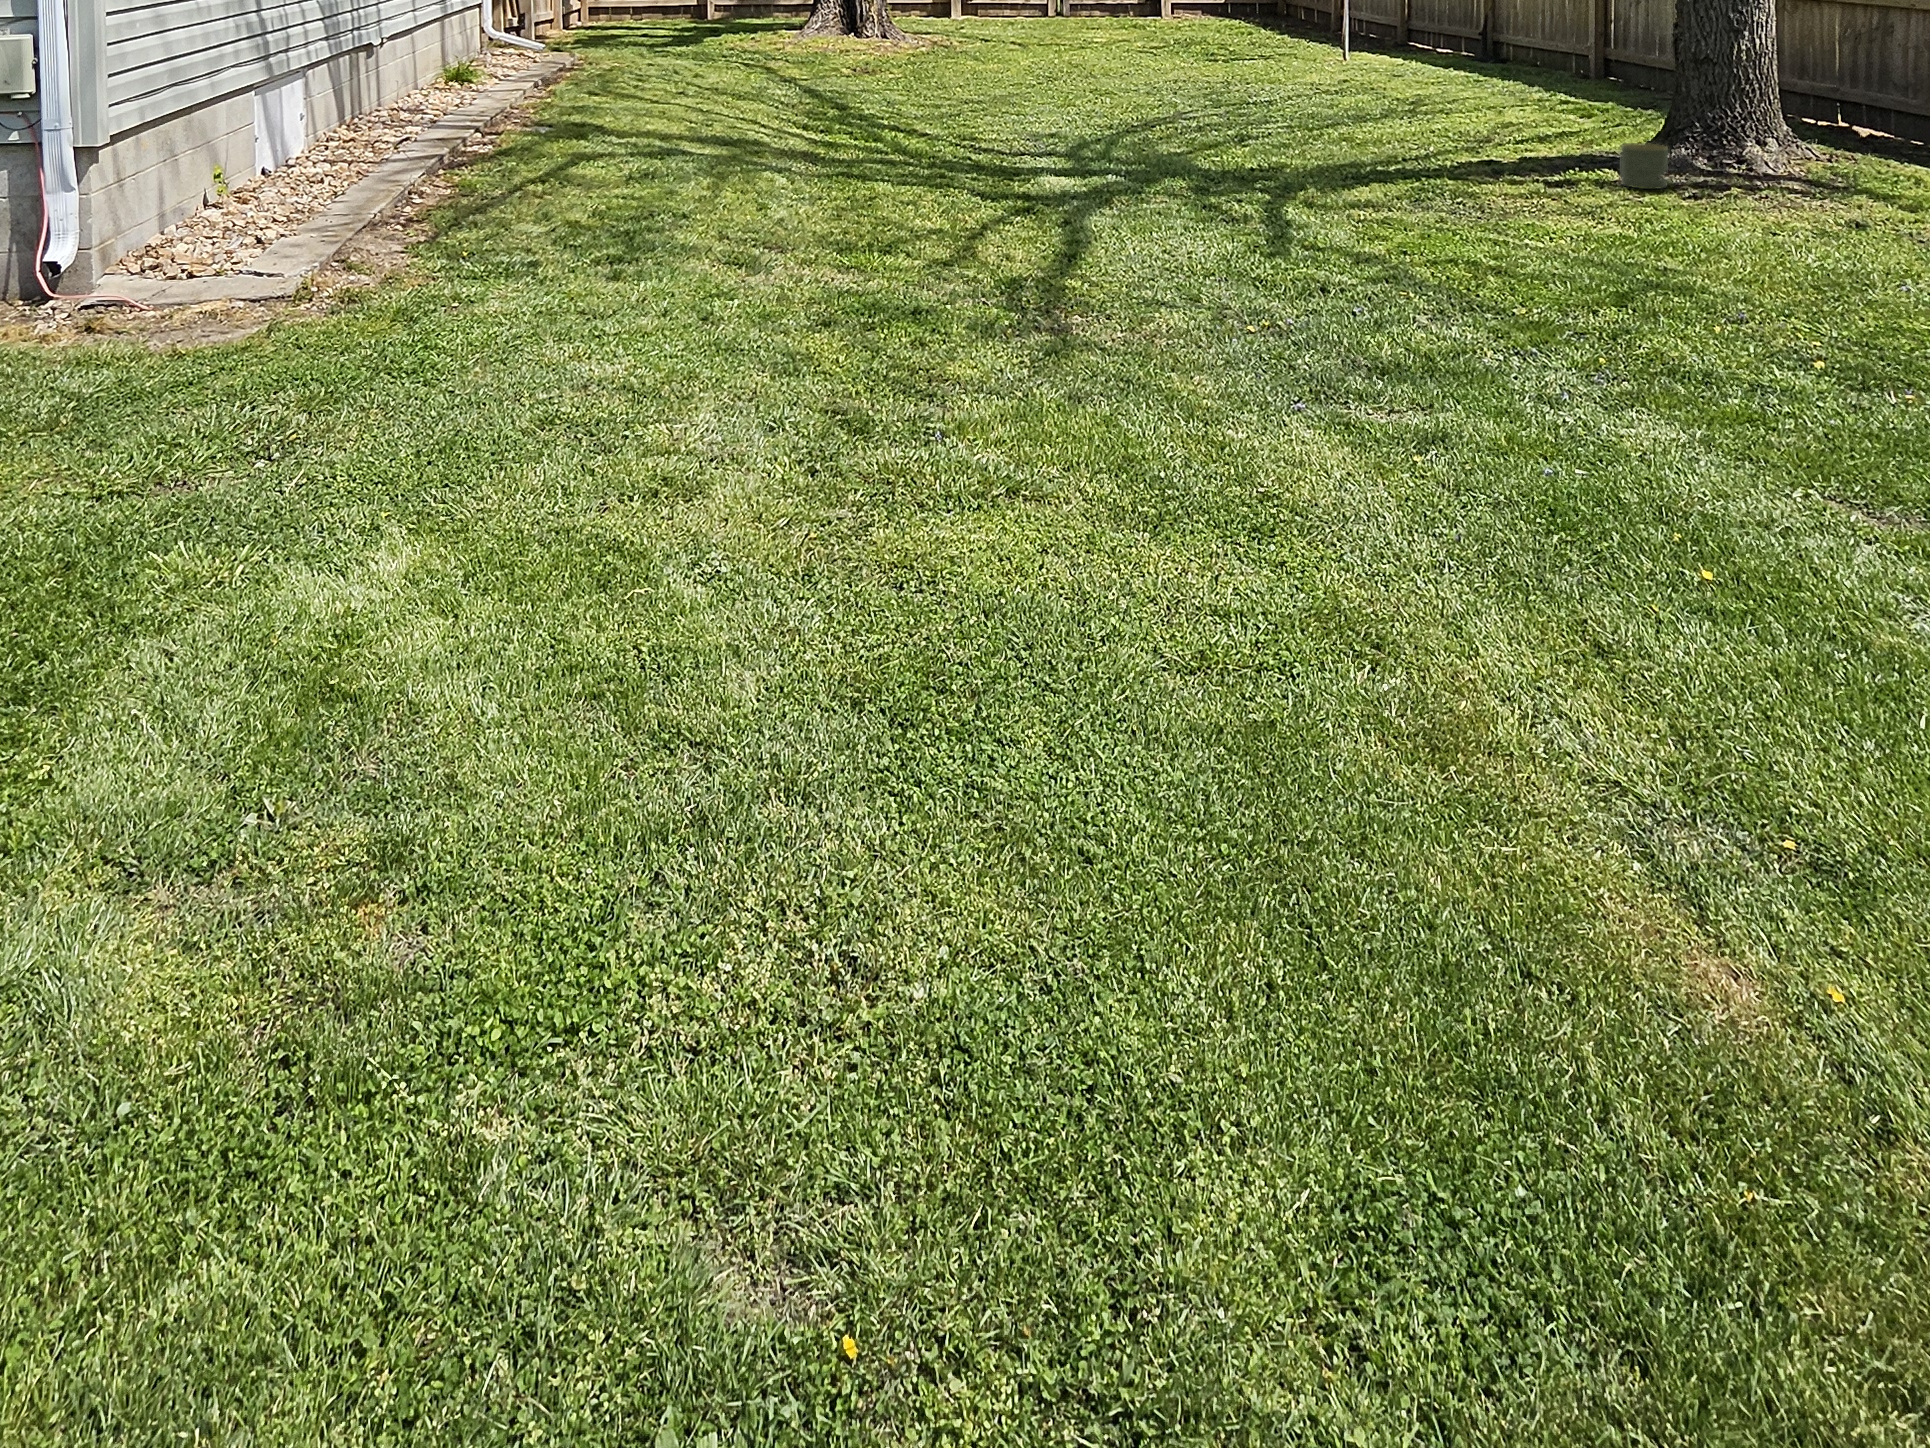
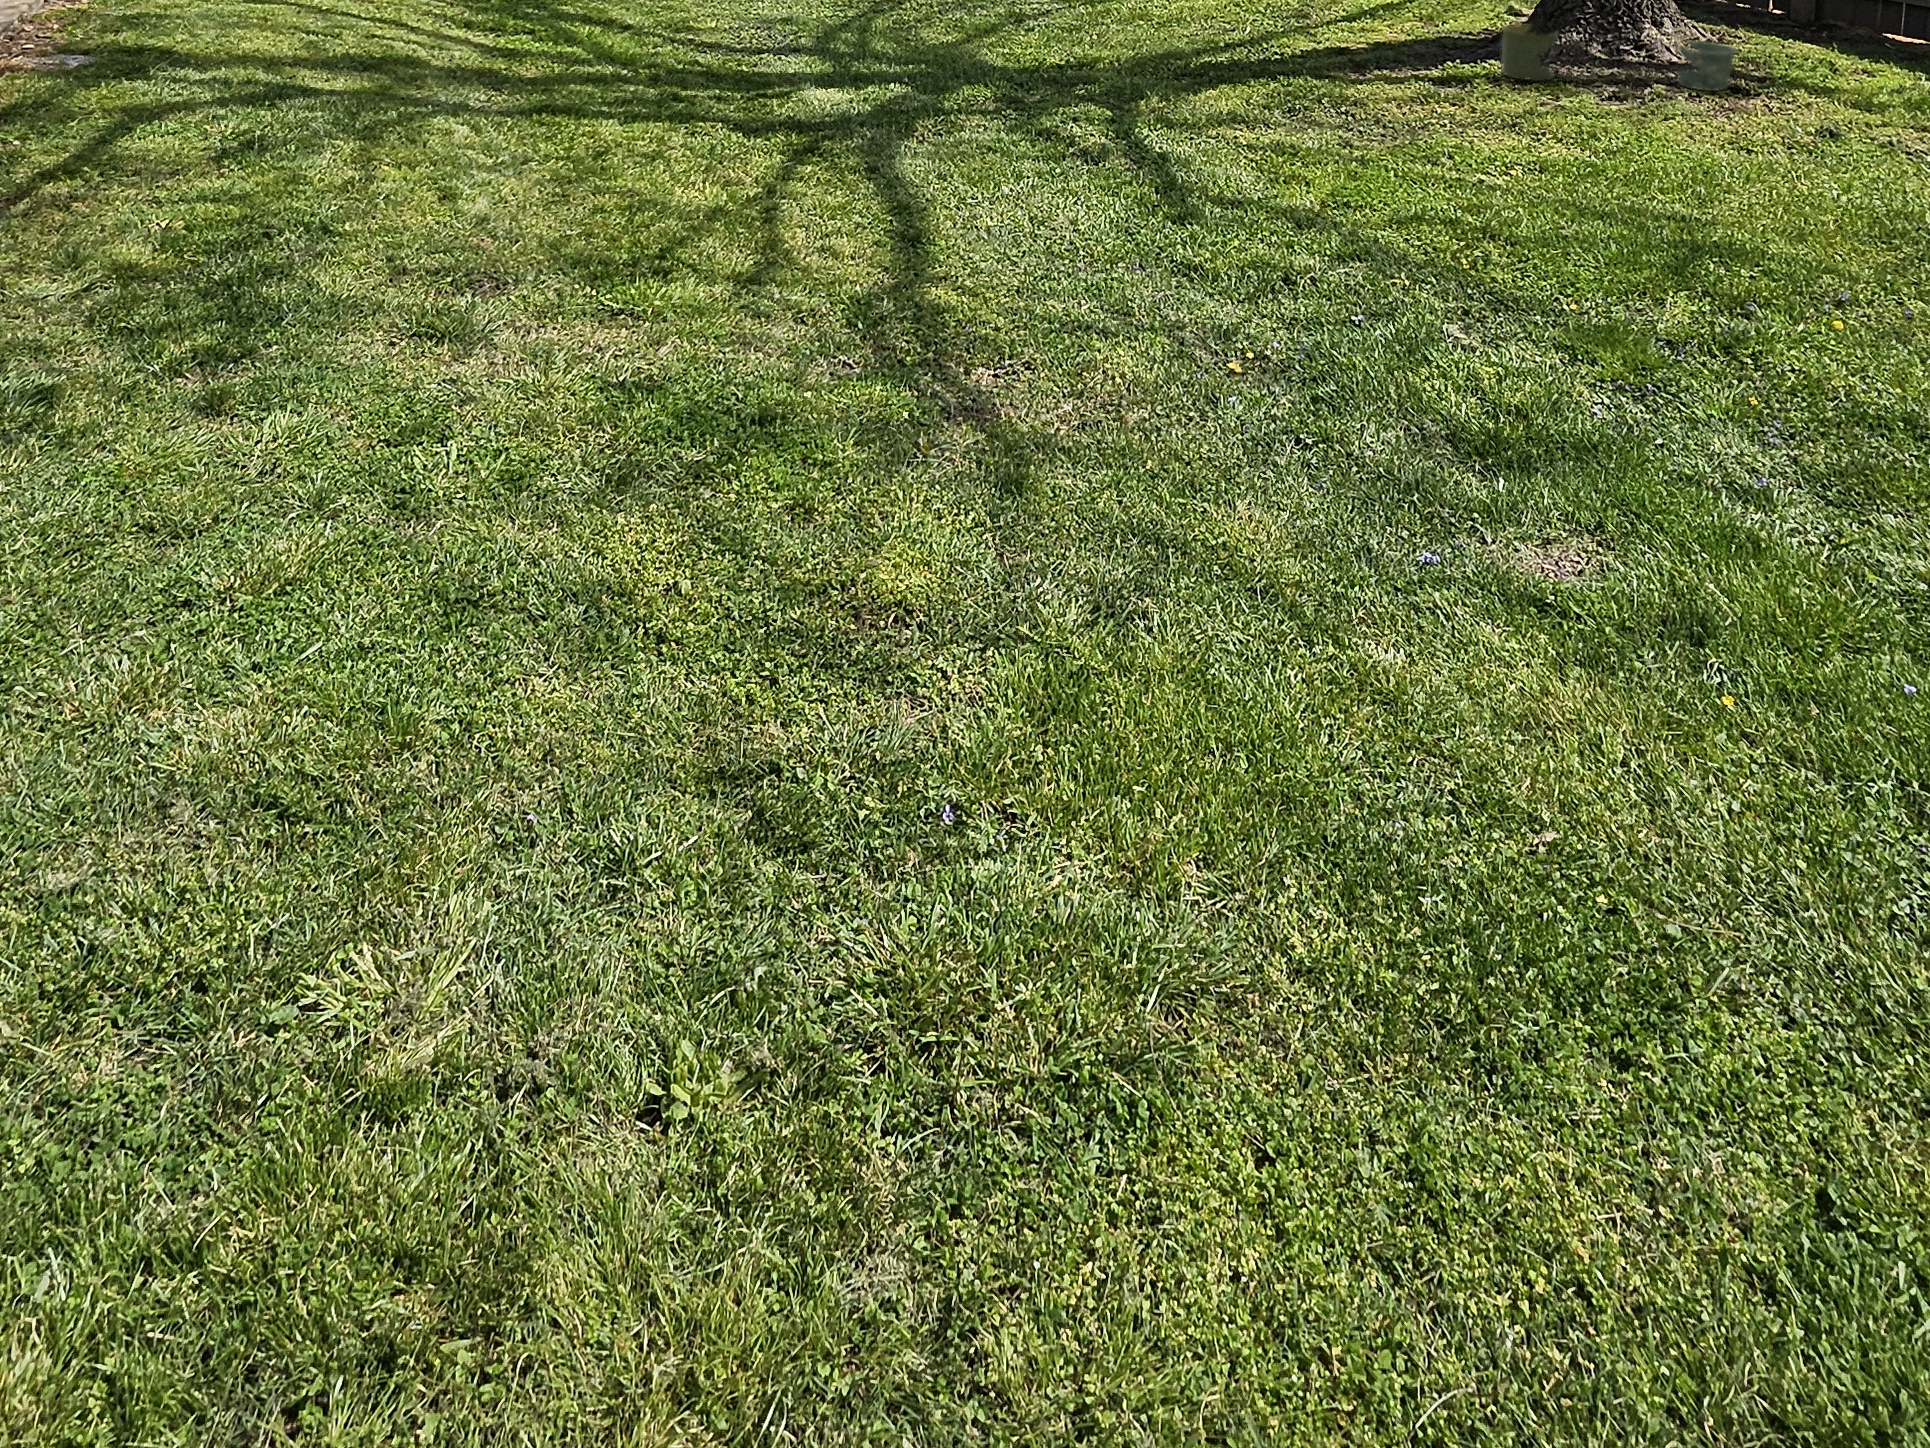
bucket: none [1773,137,1829,201] -> present [1677,41,1737,91]

